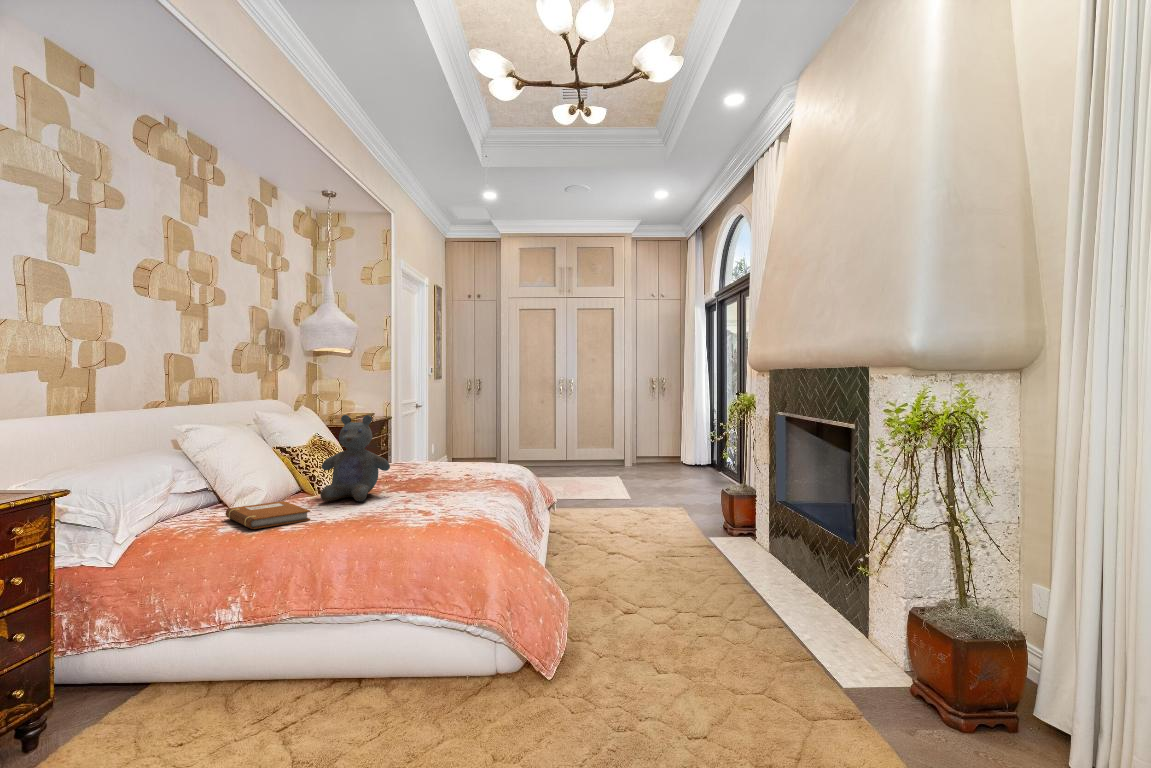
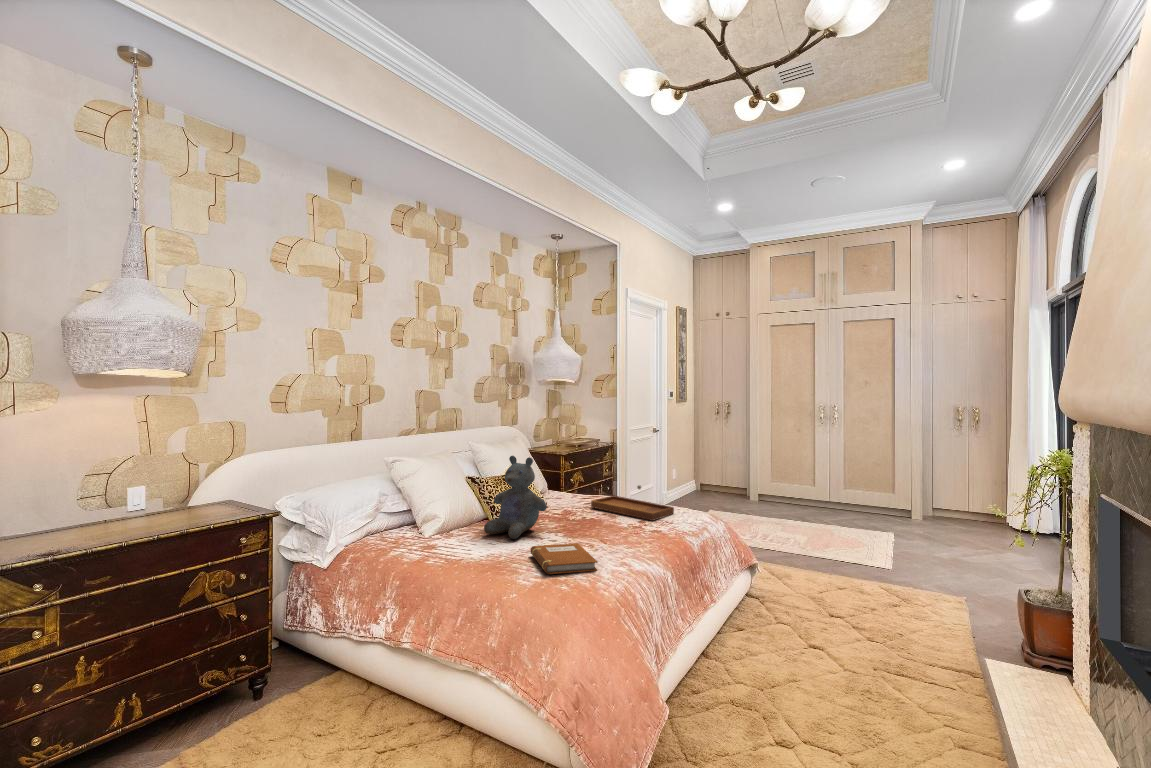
tray: none [412,444,496,475] -> present [591,485,674,521]
notebook: present [226,501,310,529] -> present [531,544,597,574]

